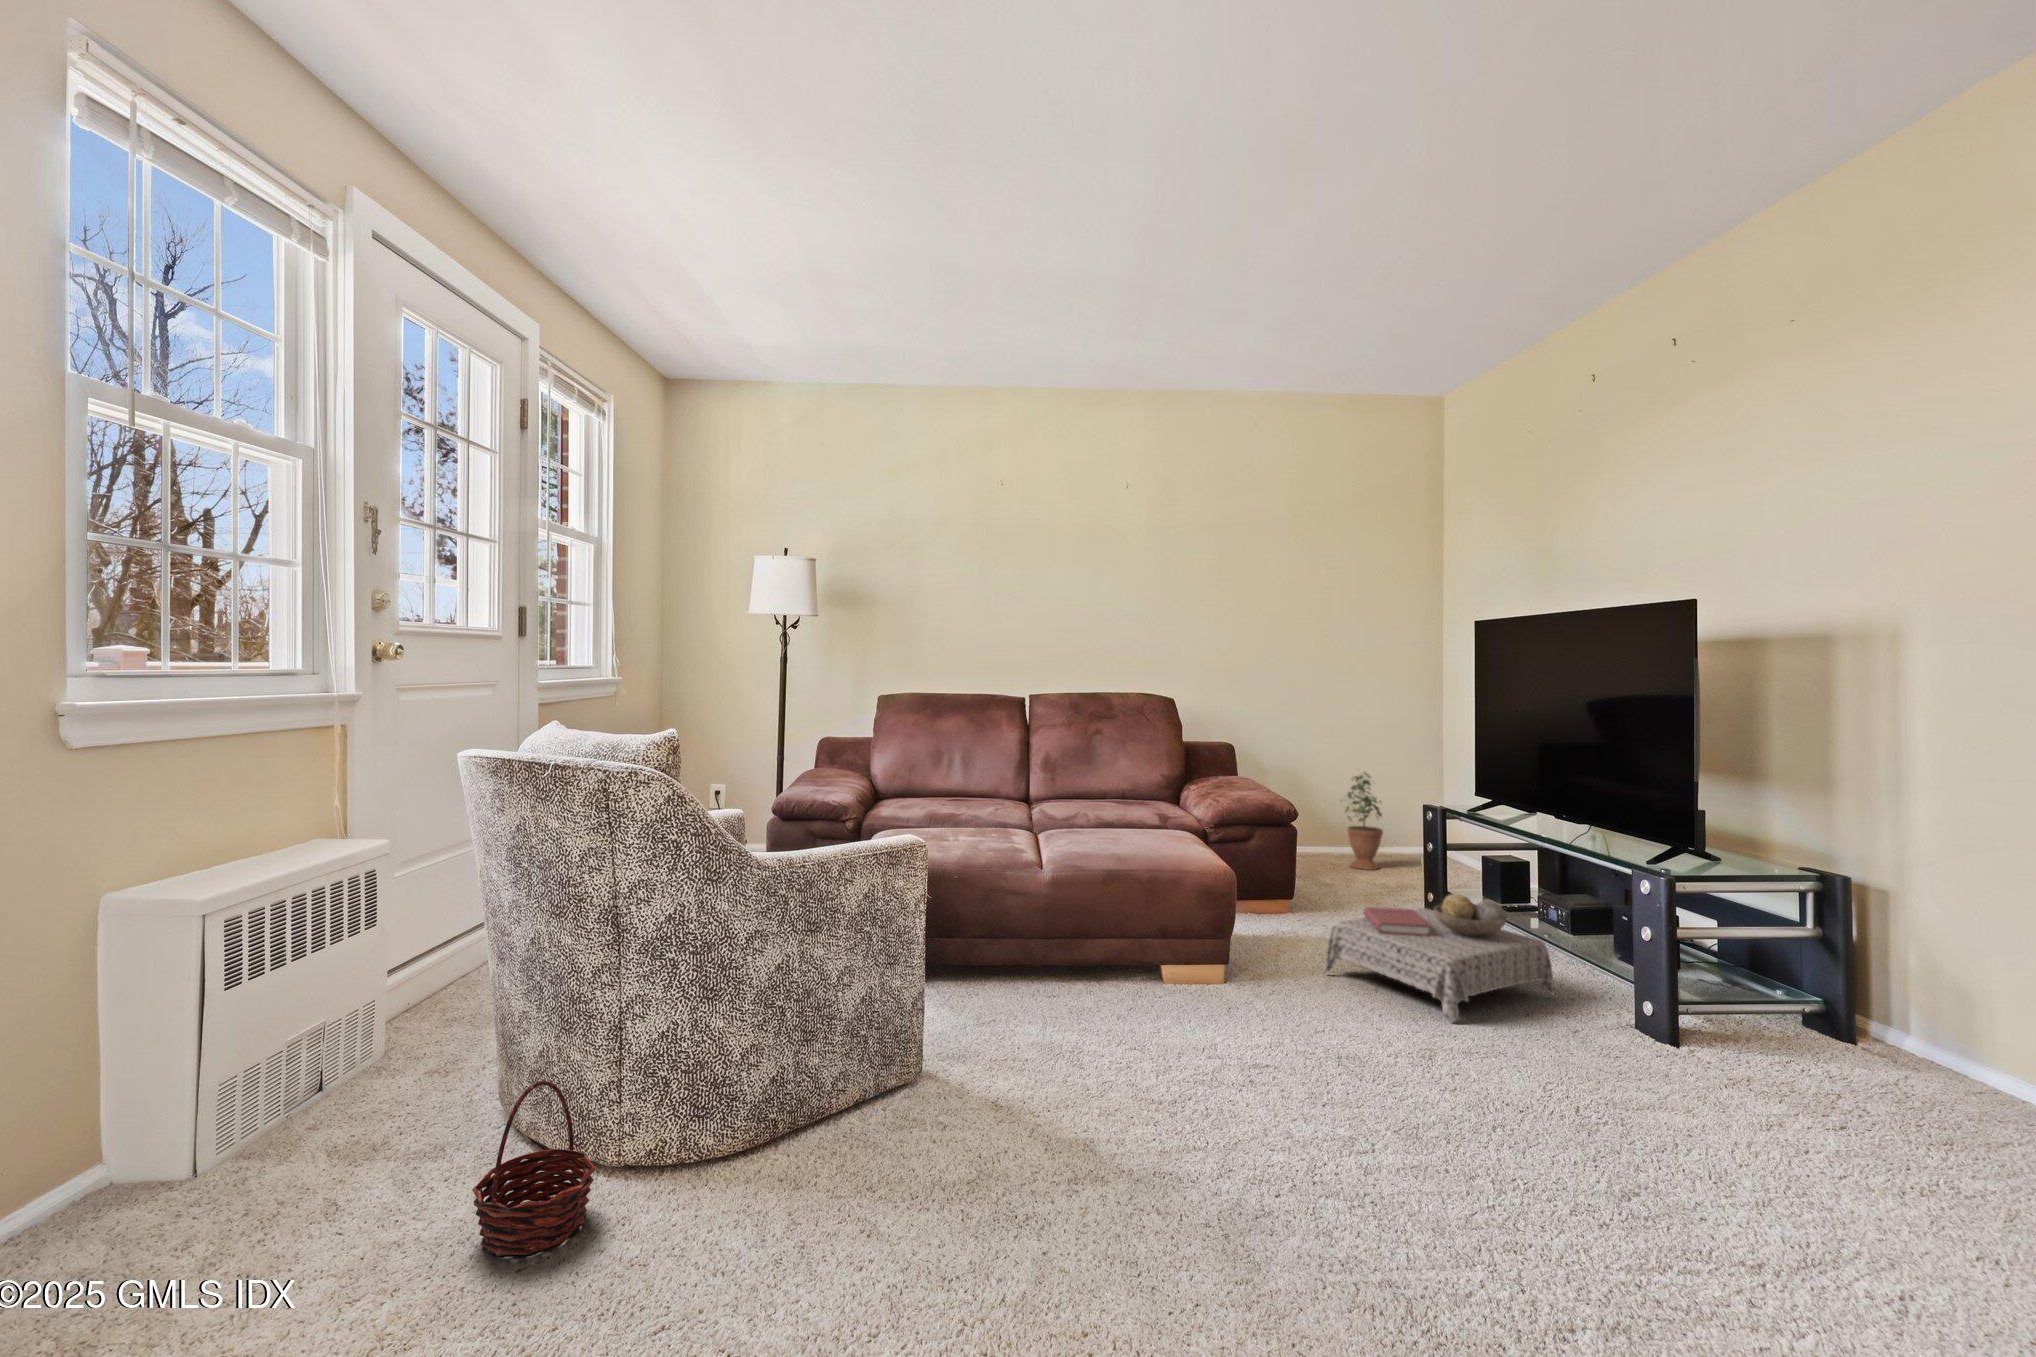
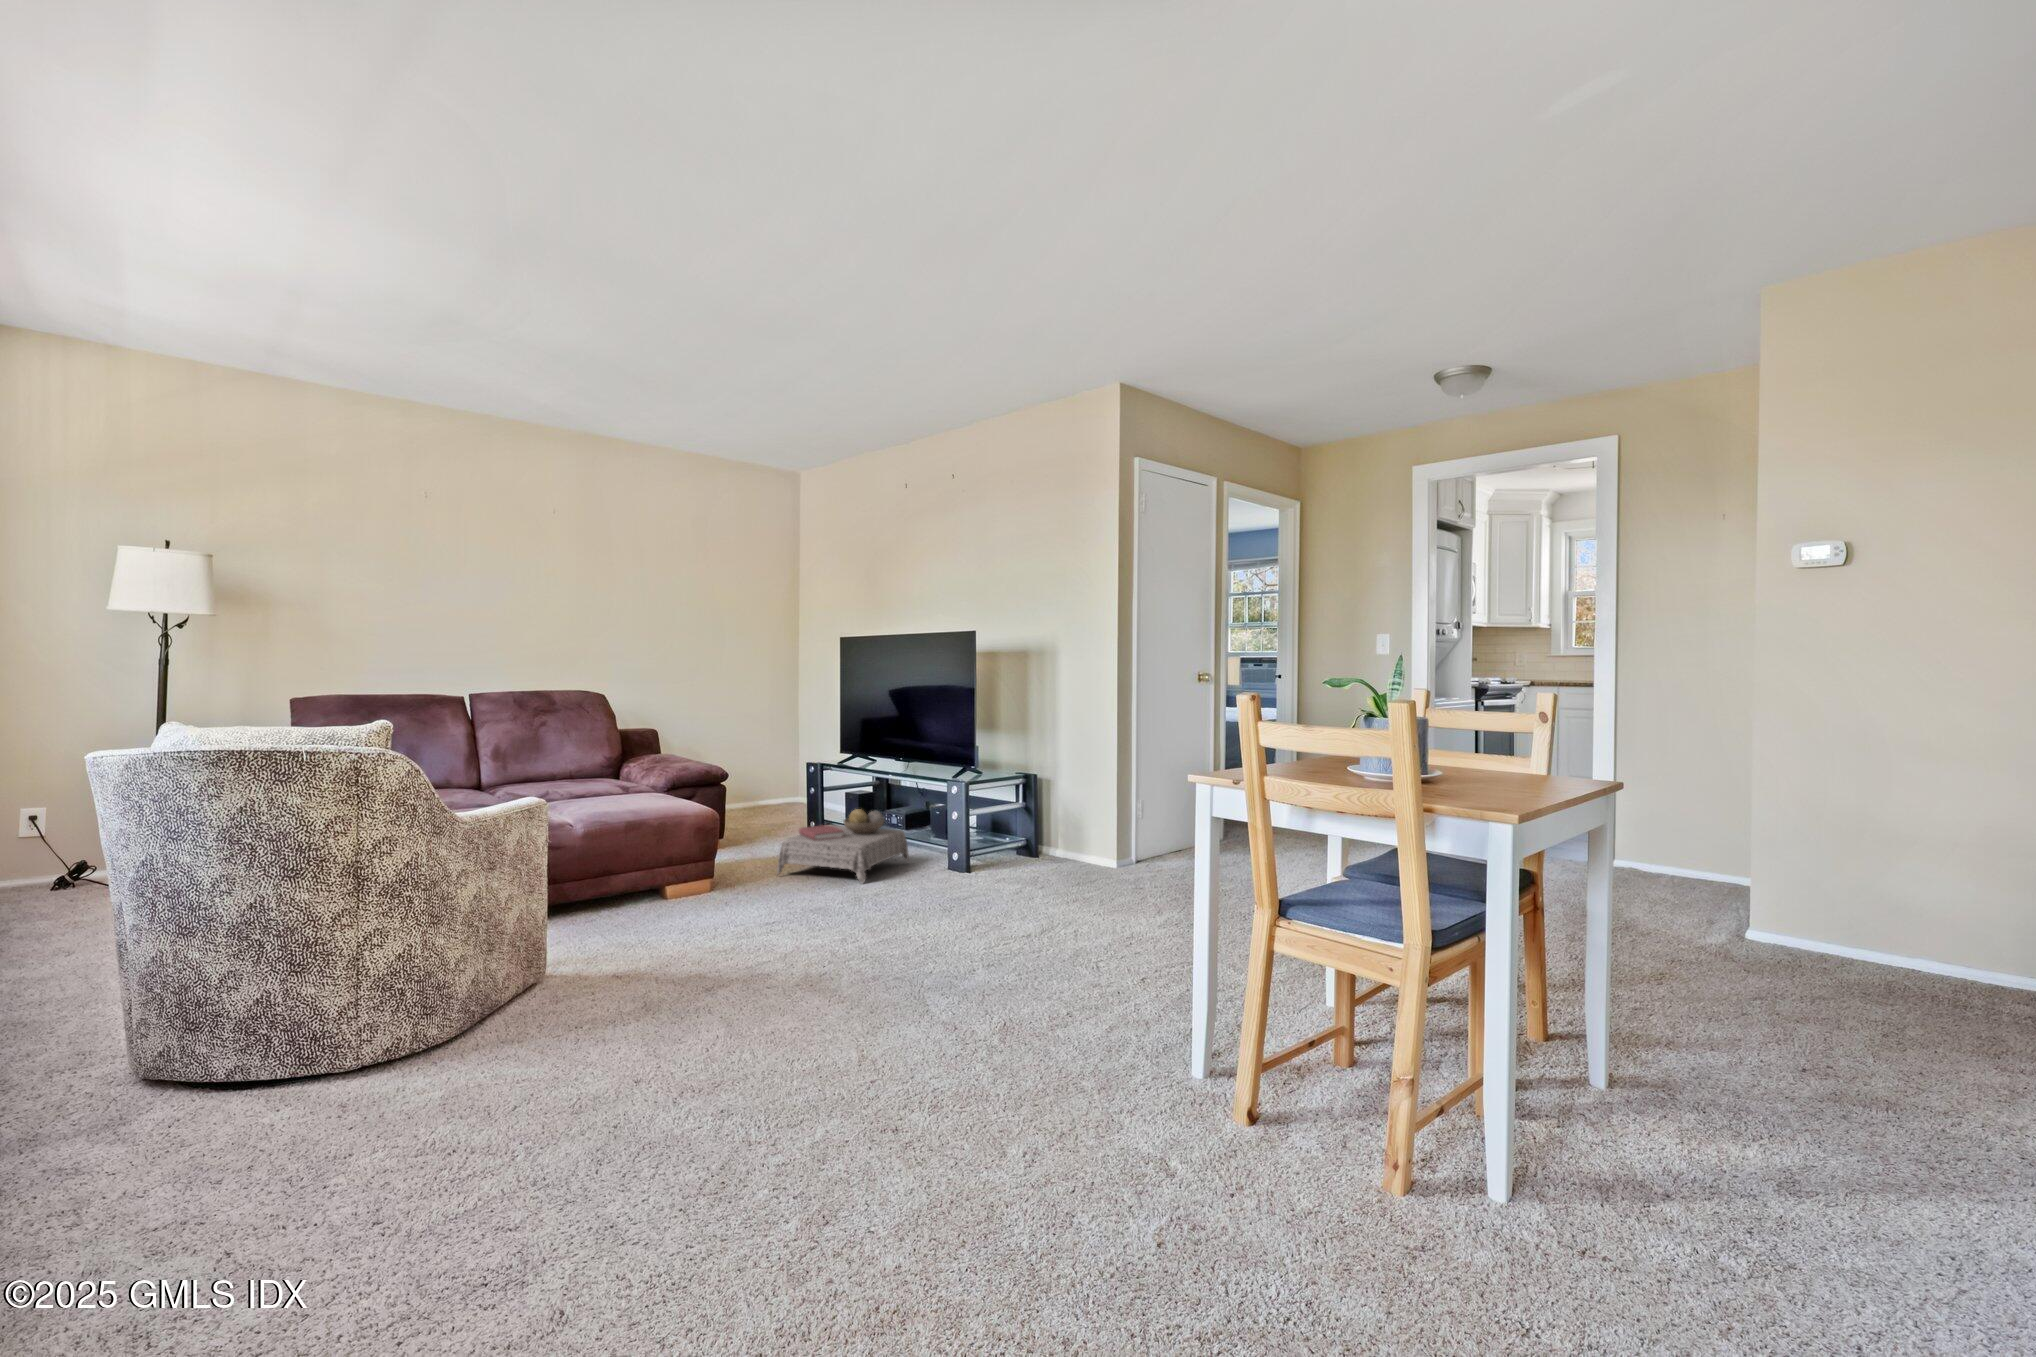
potted plant: present [1345,772,1383,870] -> none [745,743,777,818]
basket: present [472,1081,595,1256] -> none [264,999,371,1129]

